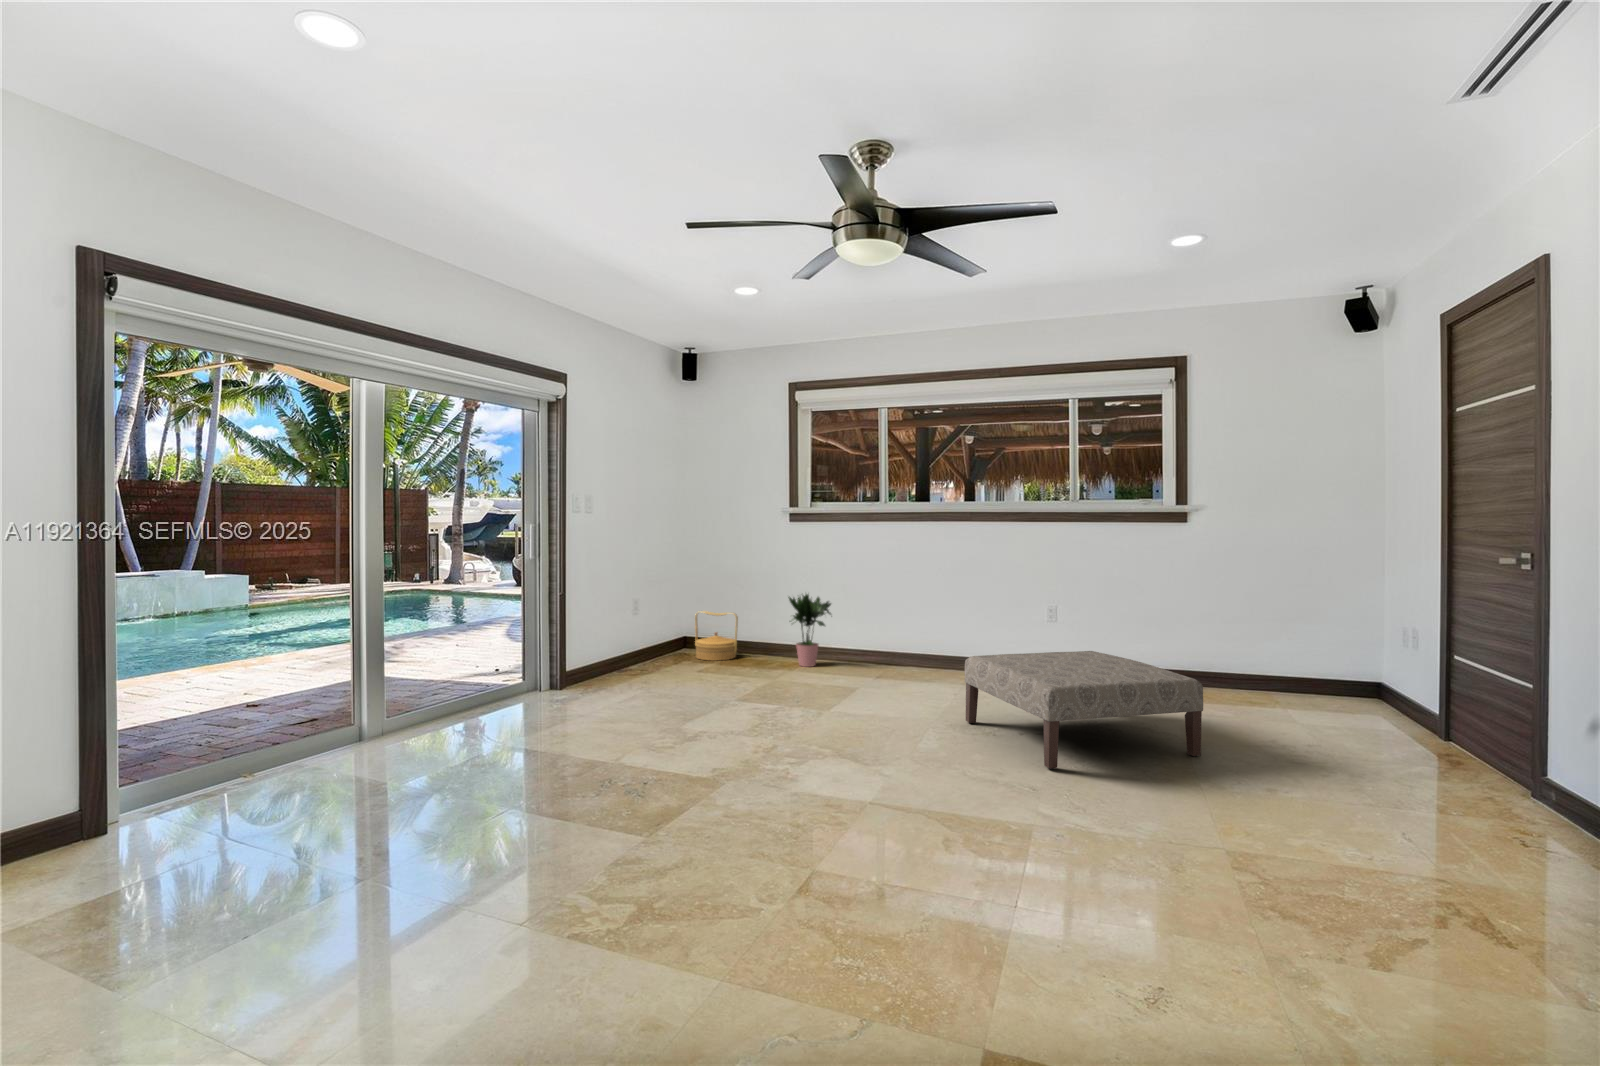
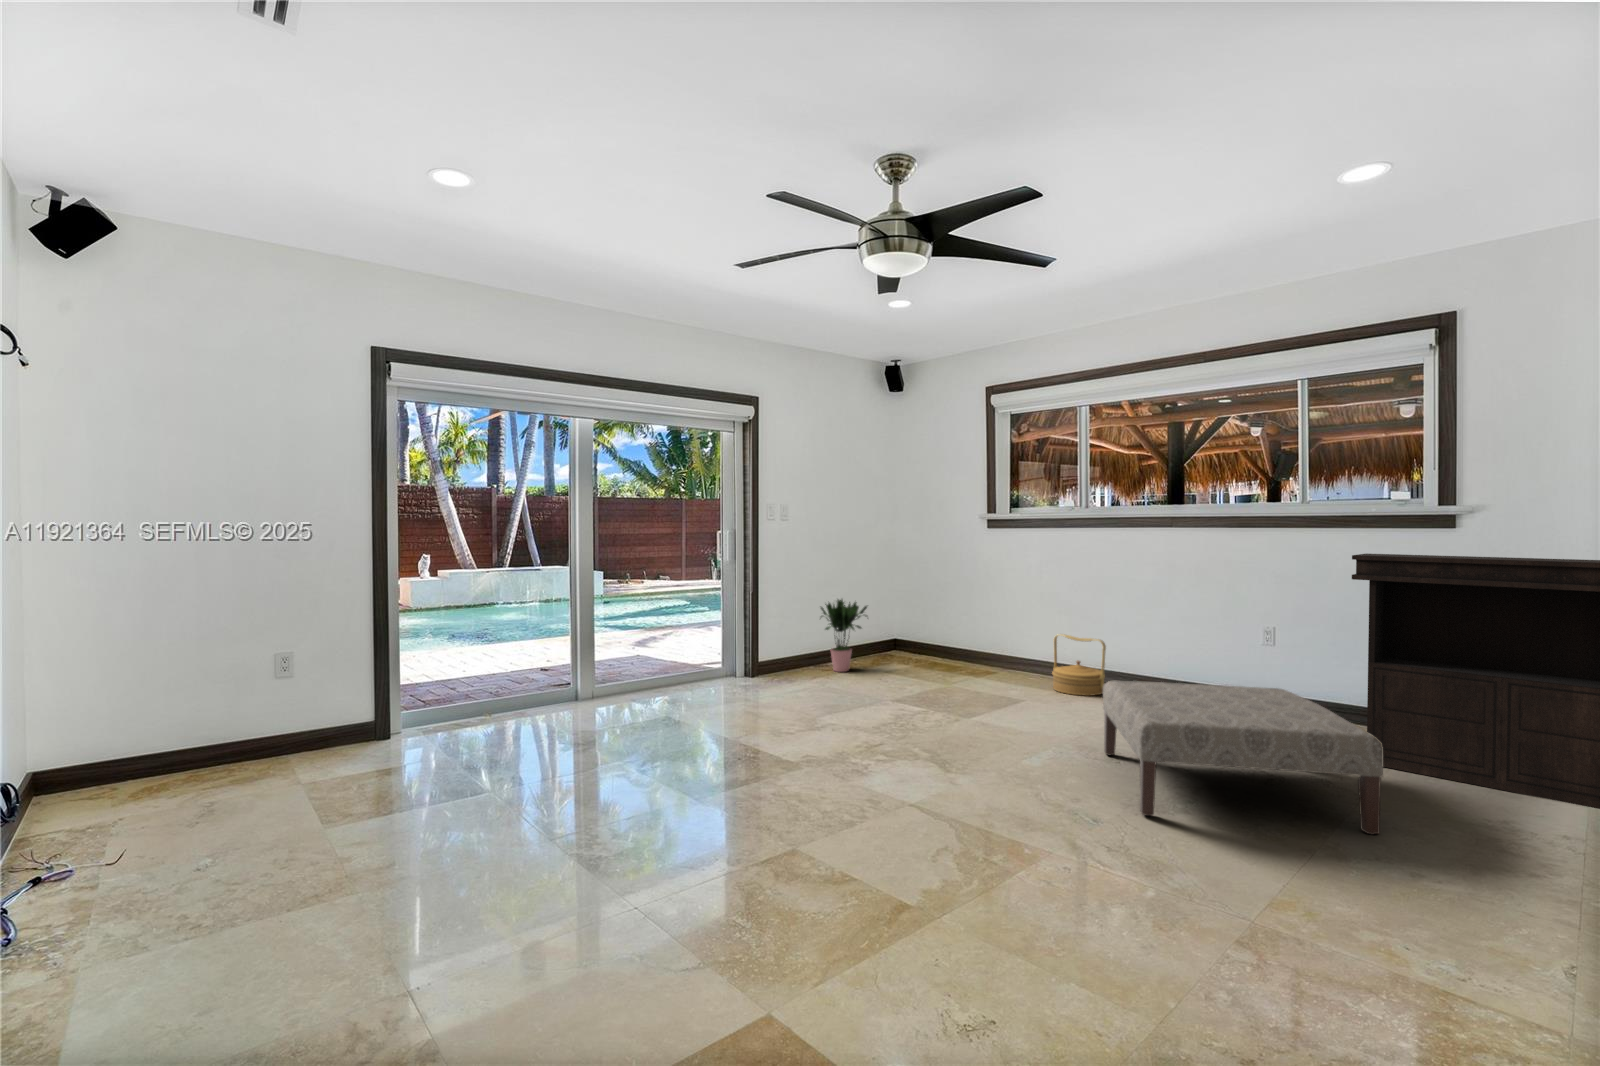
console table: none [1126,540,1333,720] -> present [1352,554,1600,809]
potted plant: present [788,594,831,667] -> present [821,600,867,672]
woven basket: present [695,611,738,661] -> present [1052,634,1106,696]

